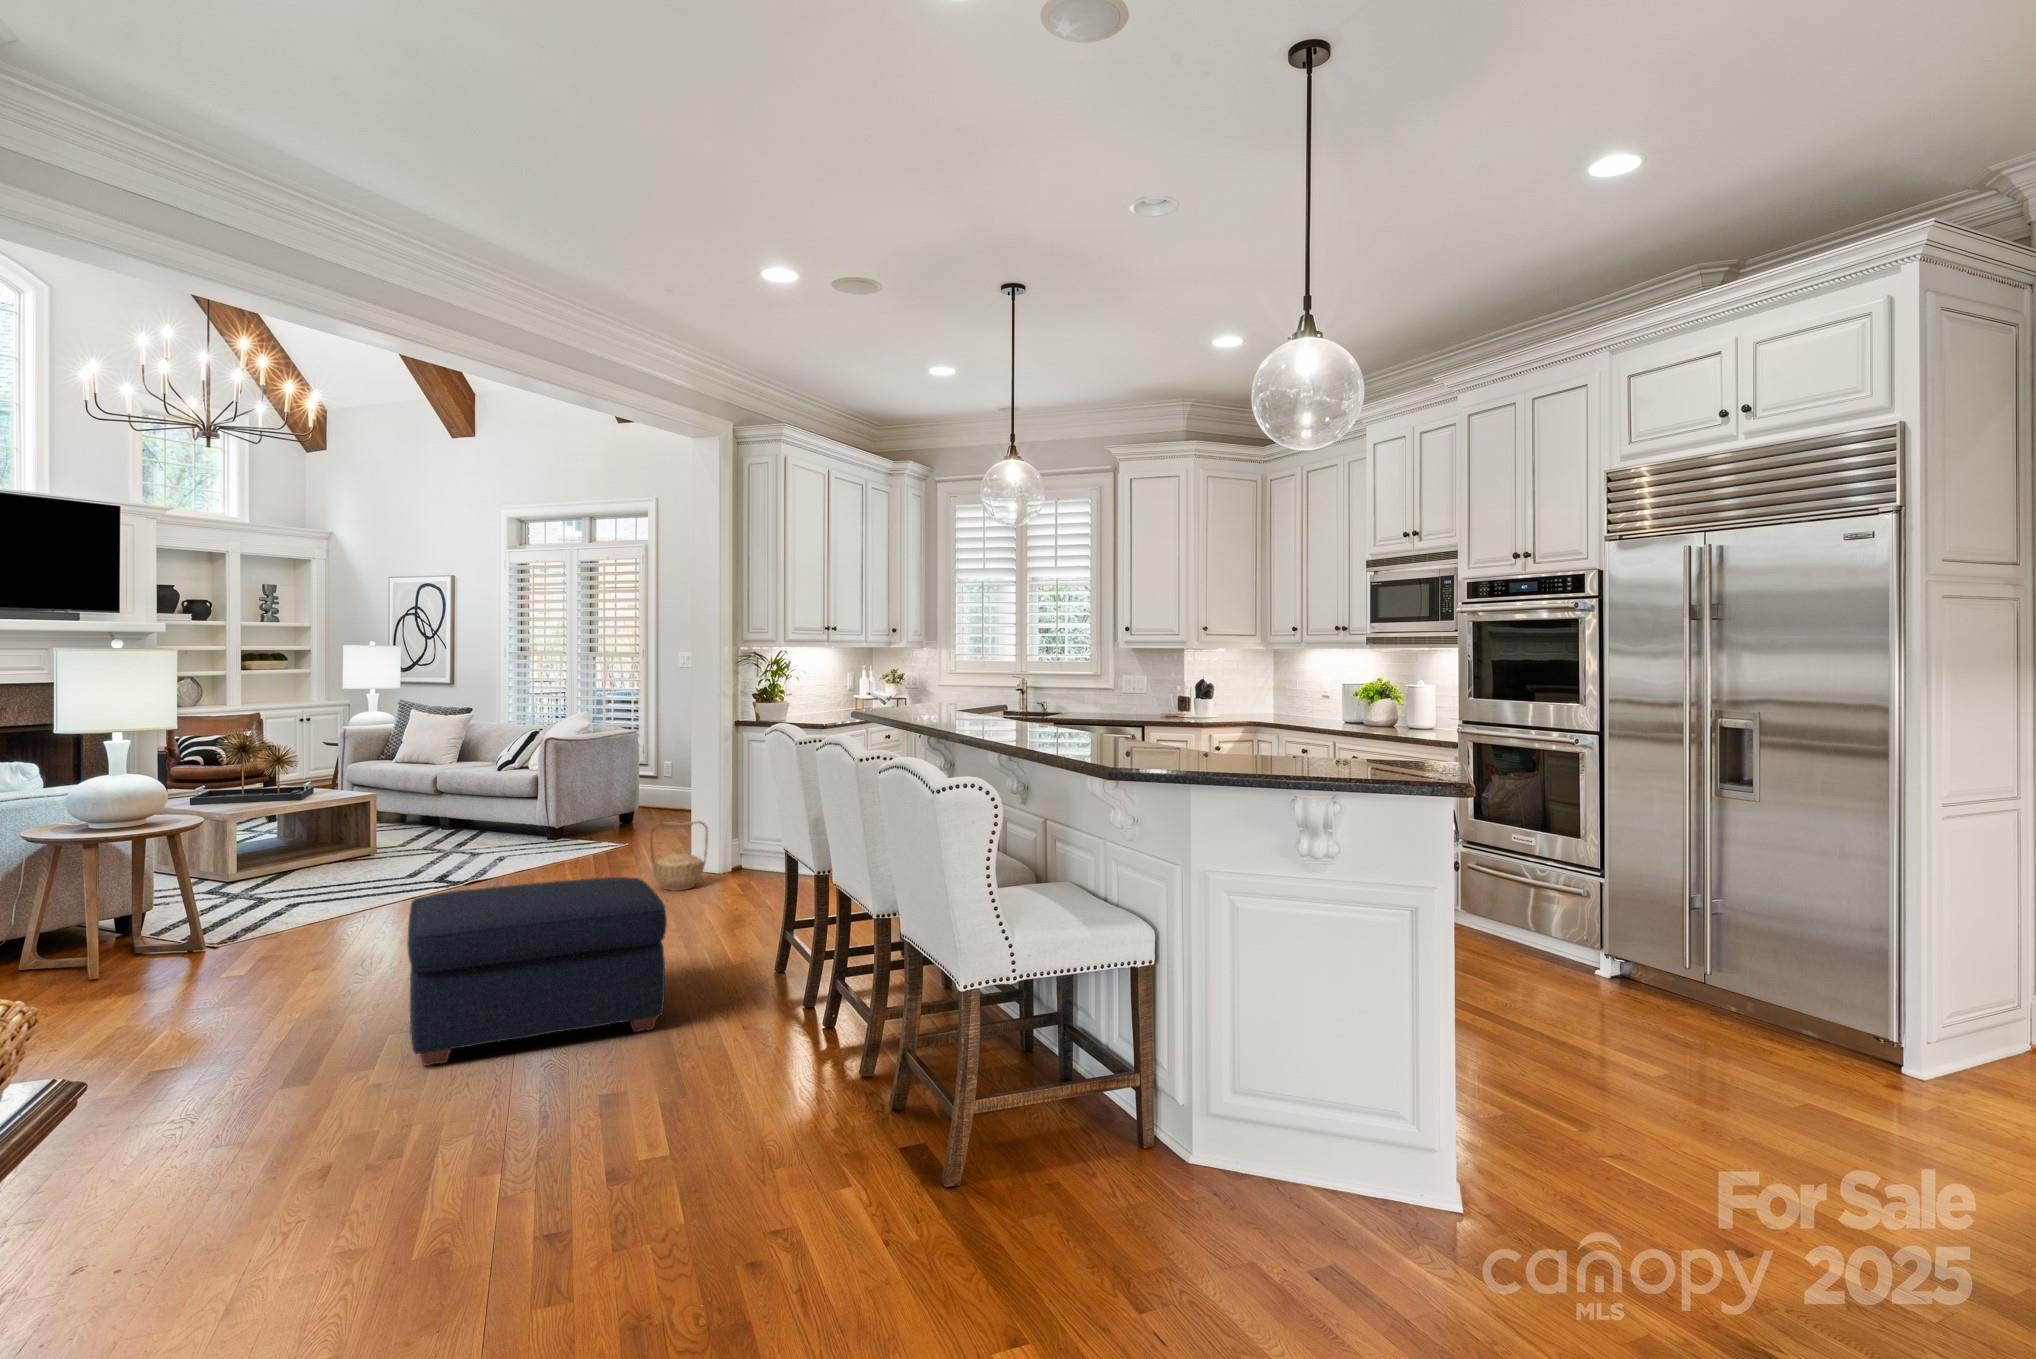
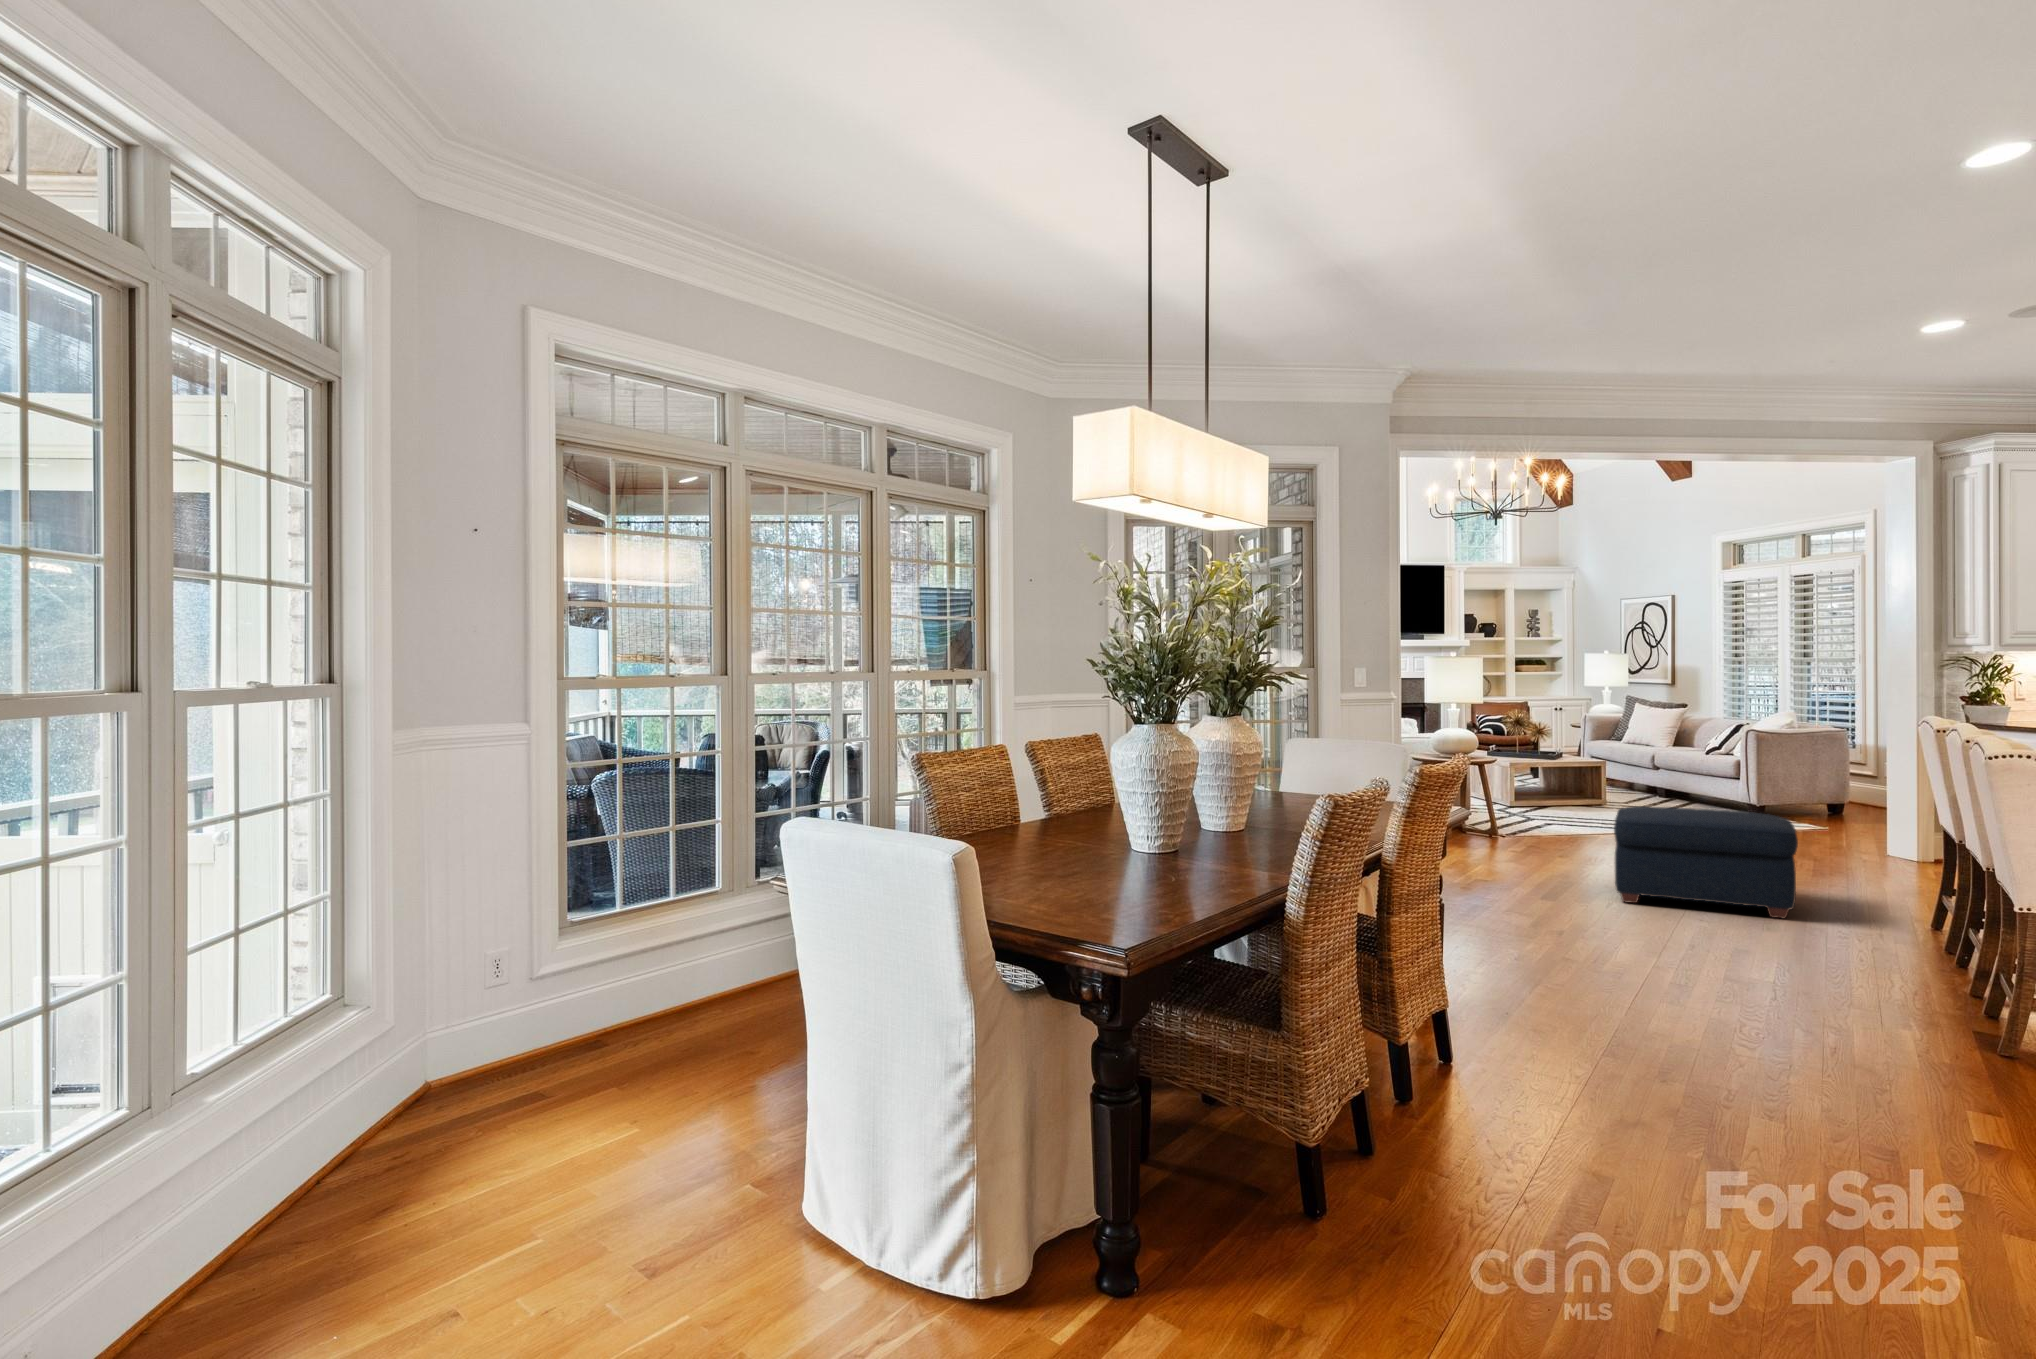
basket: present [650,821,708,891] -> none [1828,798,1889,859]

